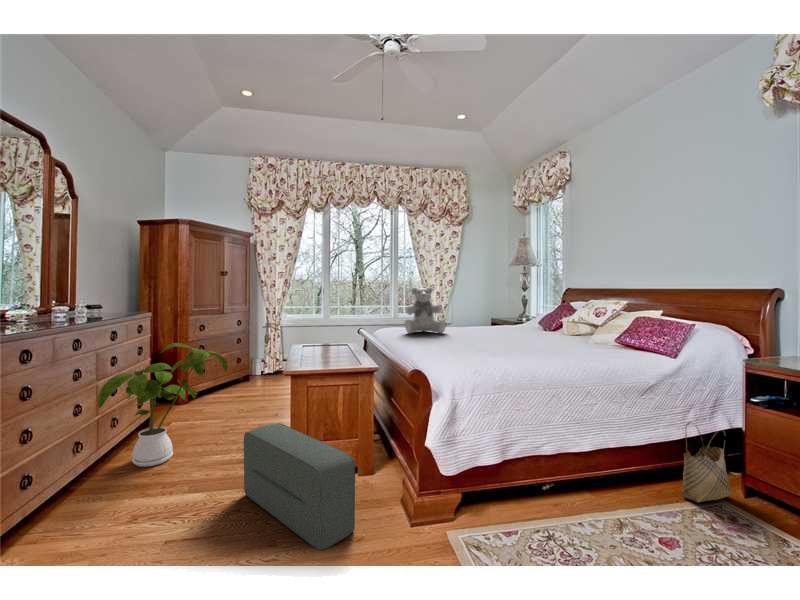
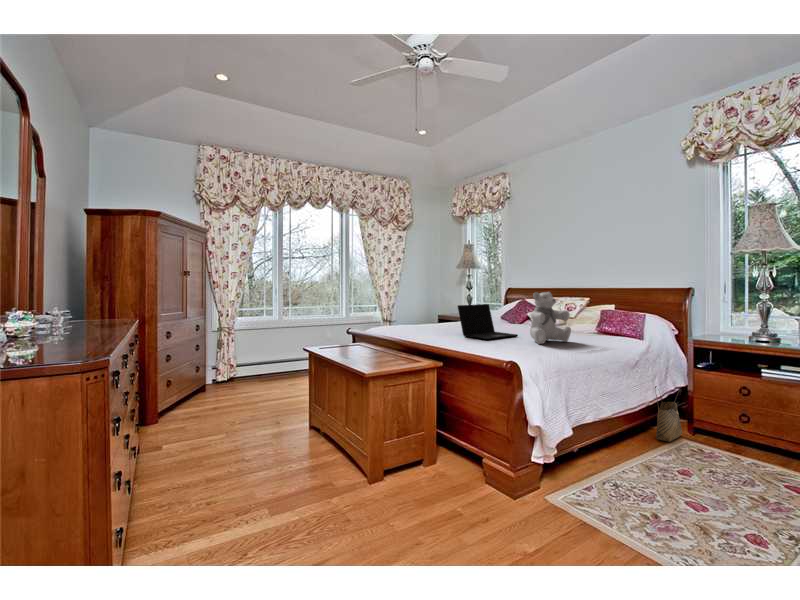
teddy bear: present [405,288,446,334] -> present [530,292,571,344]
laptop: none [442,305,510,345] -> present [458,304,518,340]
house plant: present [98,343,228,467] -> none [155,354,272,498]
pouf: present [244,423,355,550] -> none [344,426,481,532]

